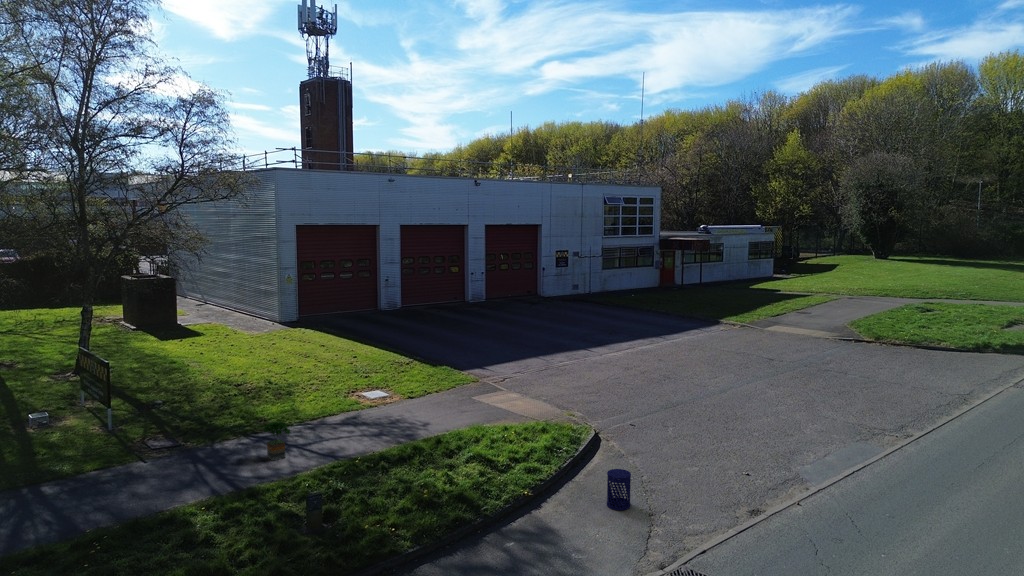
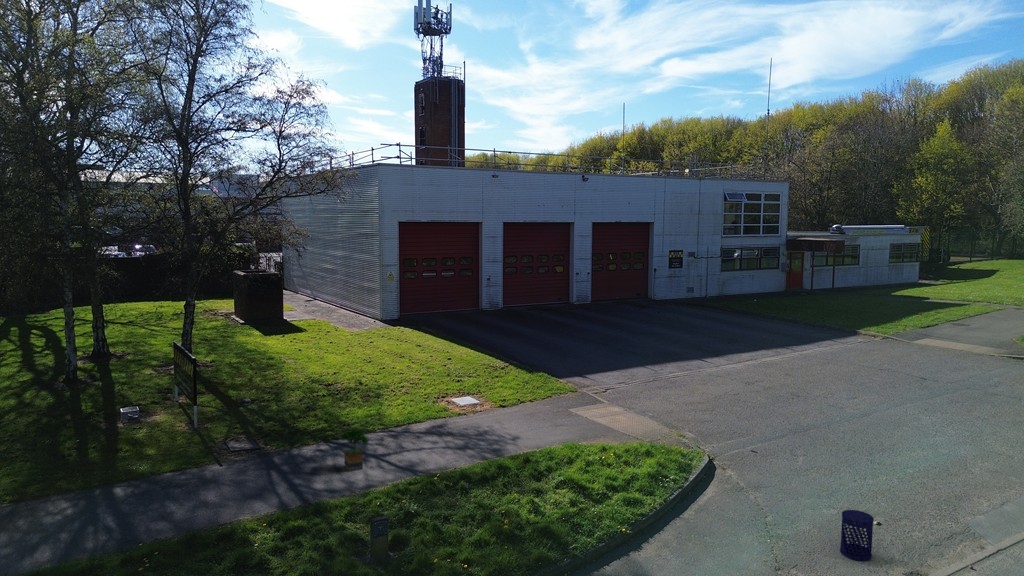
waste bin: present [607,469,631,511] -> present [840,510,874,561]

